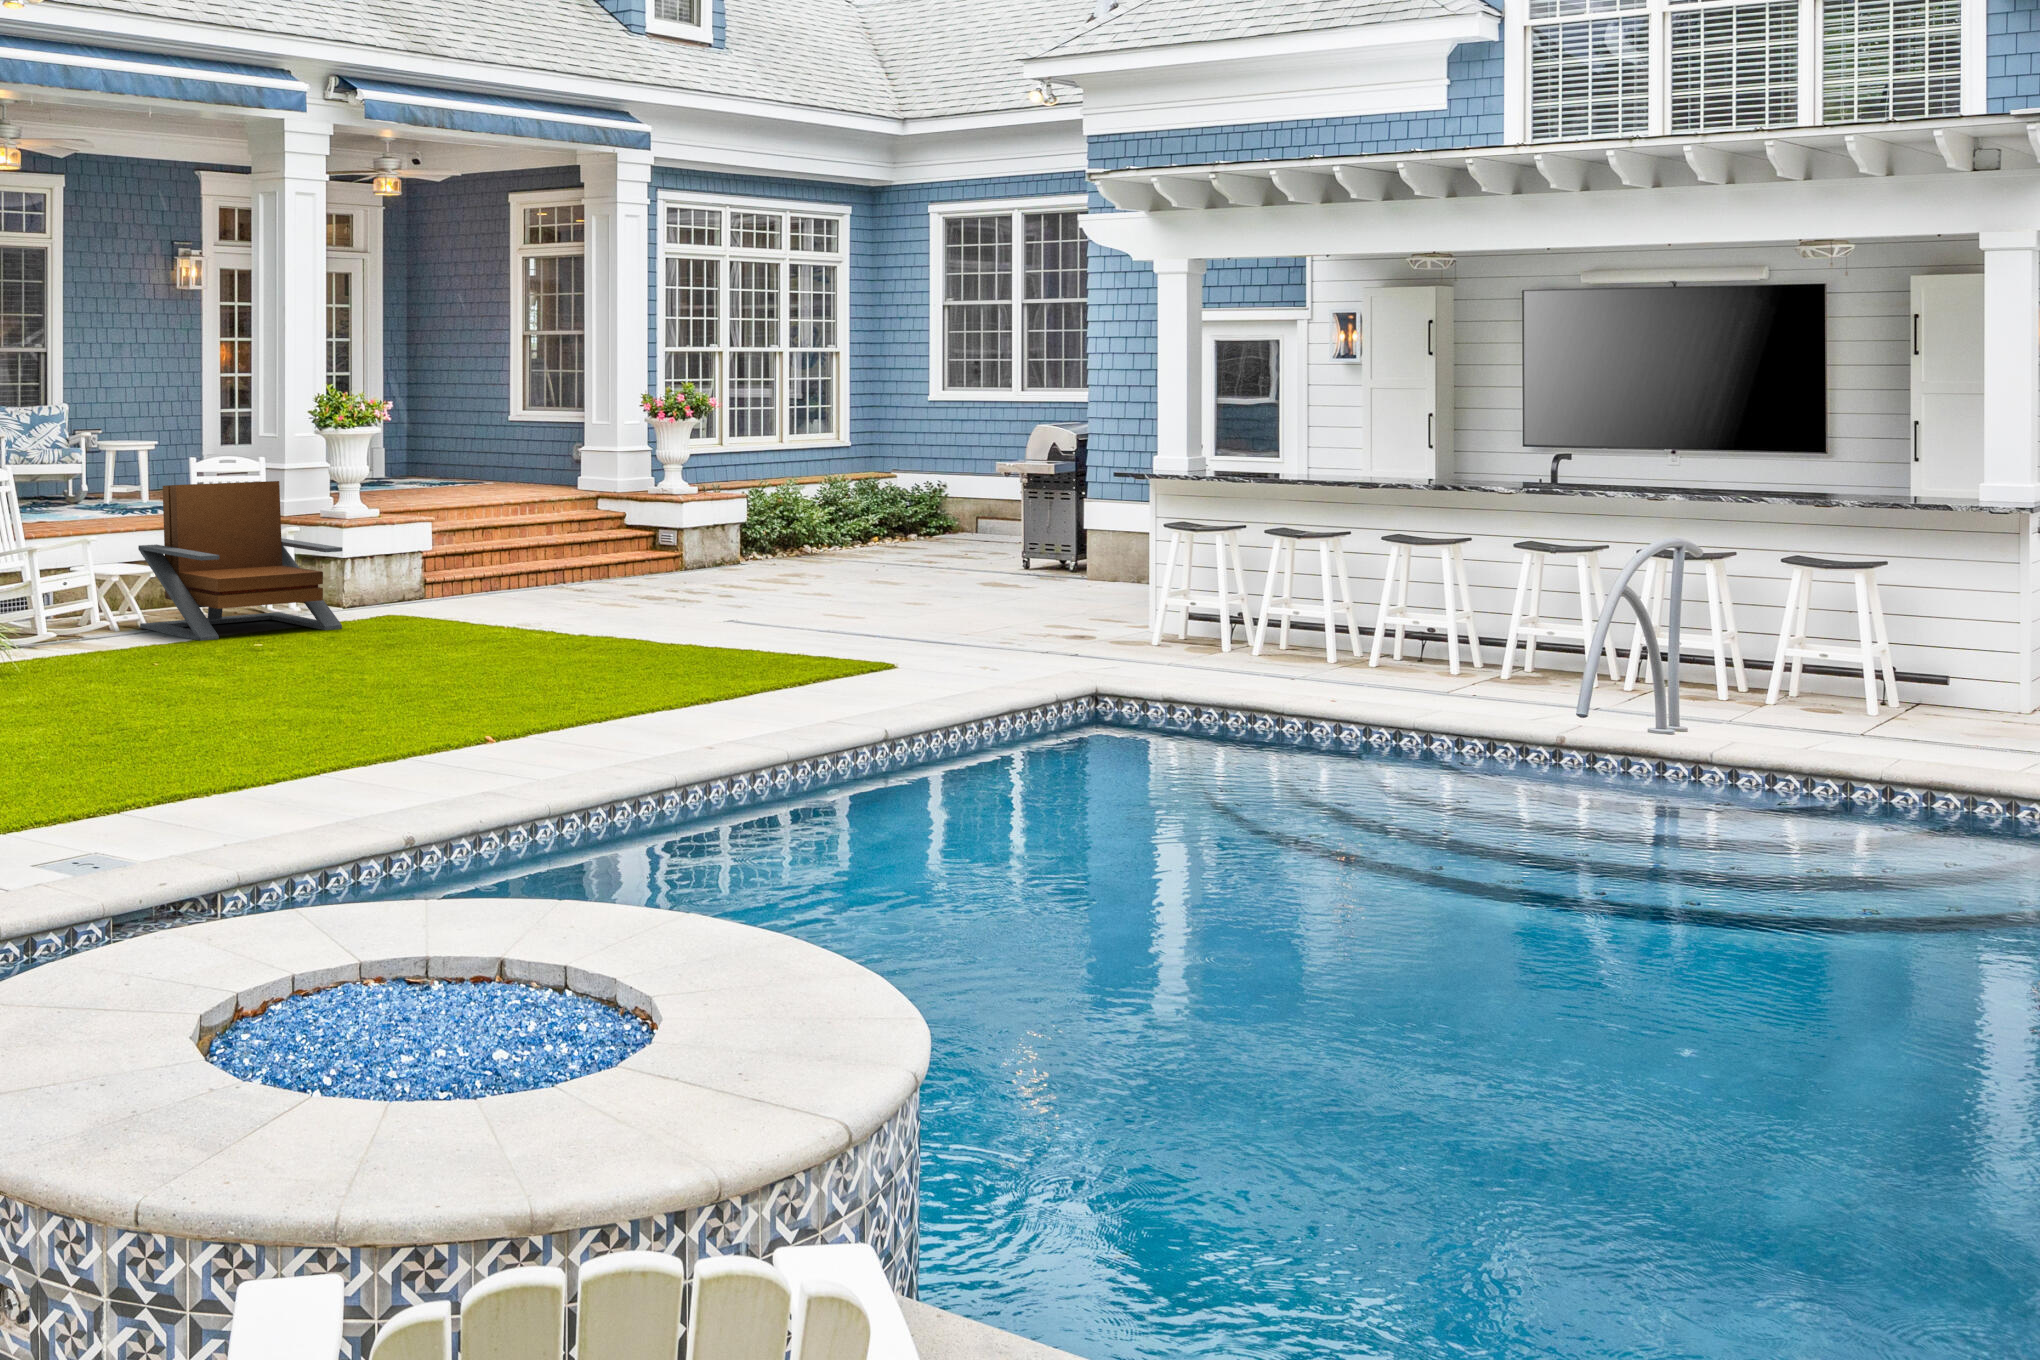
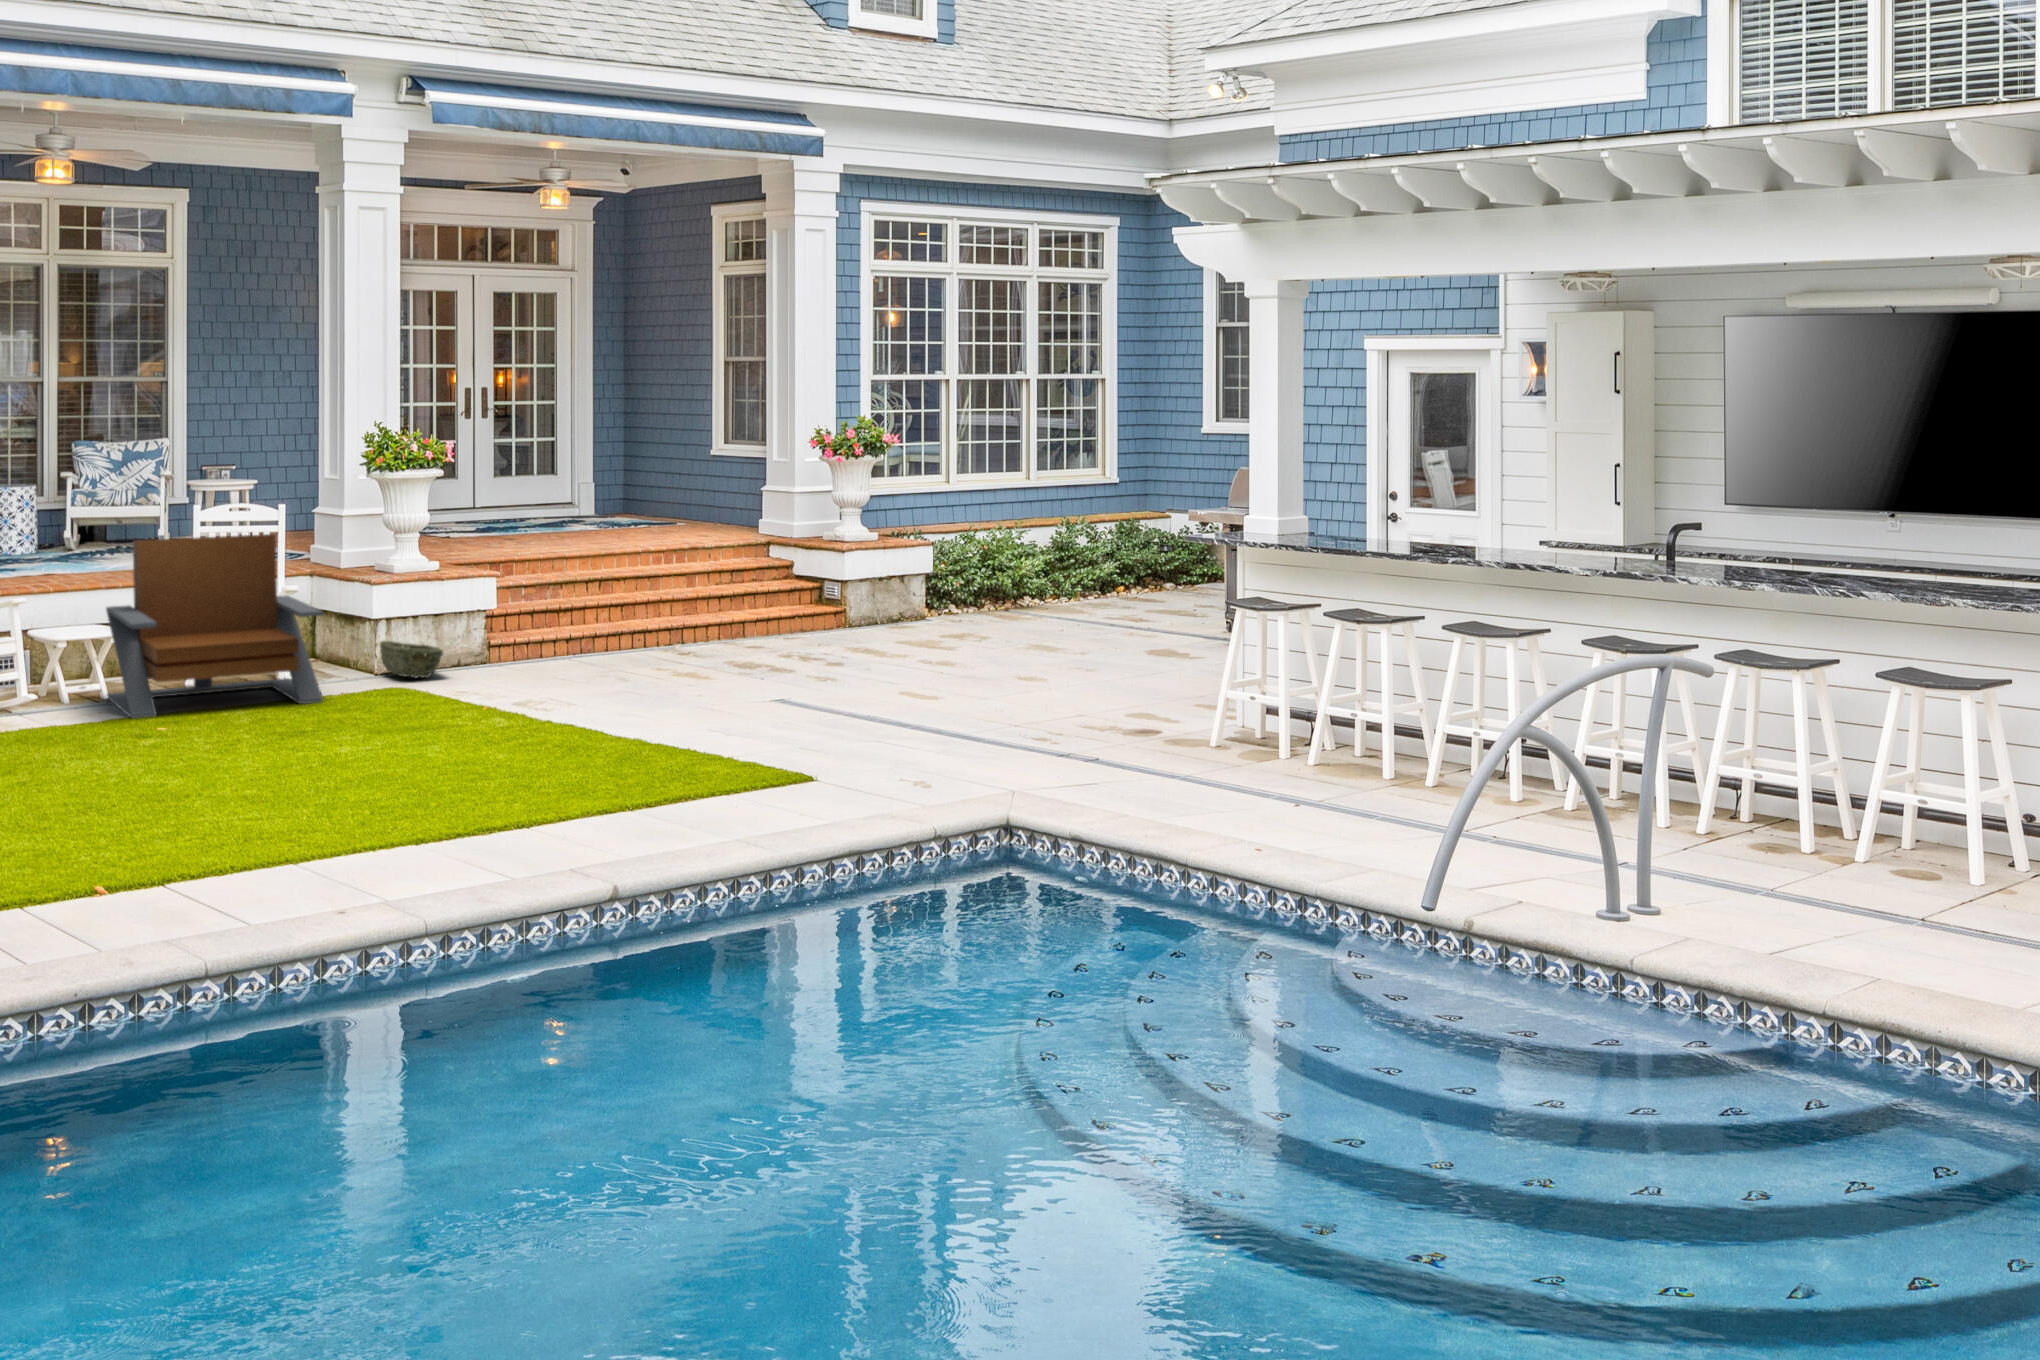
woven basket: none [344,580,408,613] -> present [380,641,443,678]

